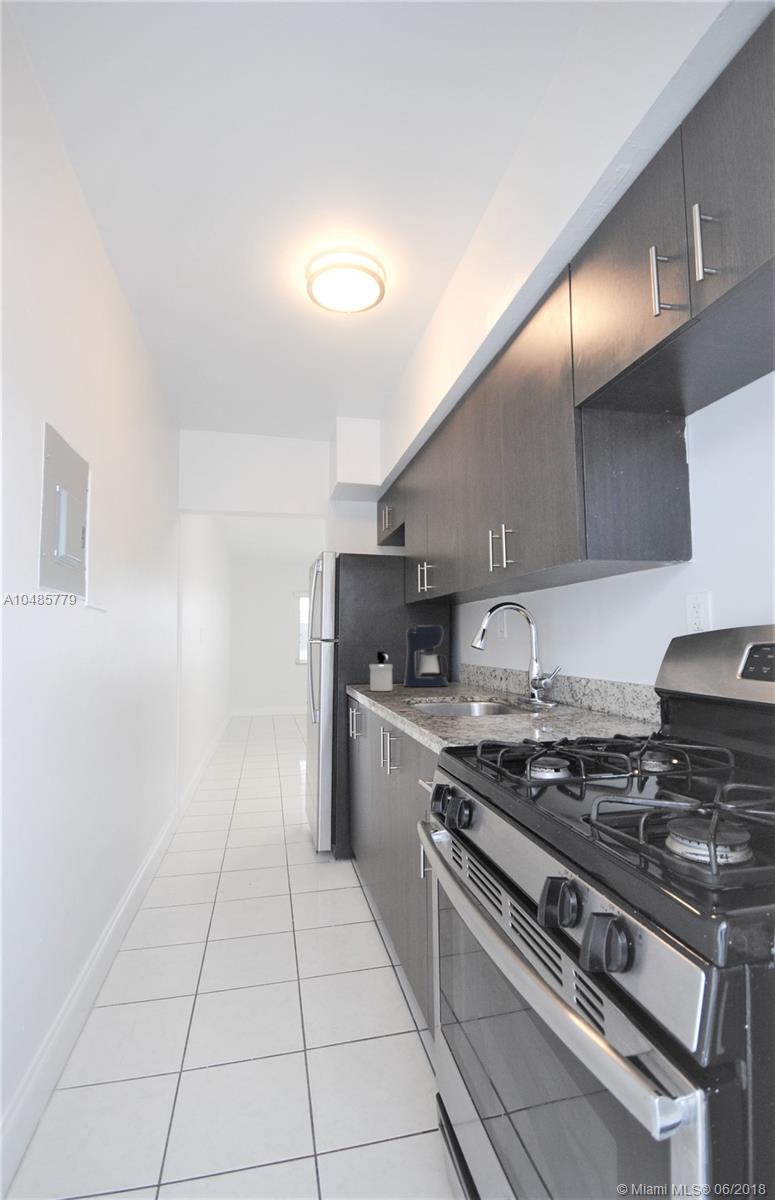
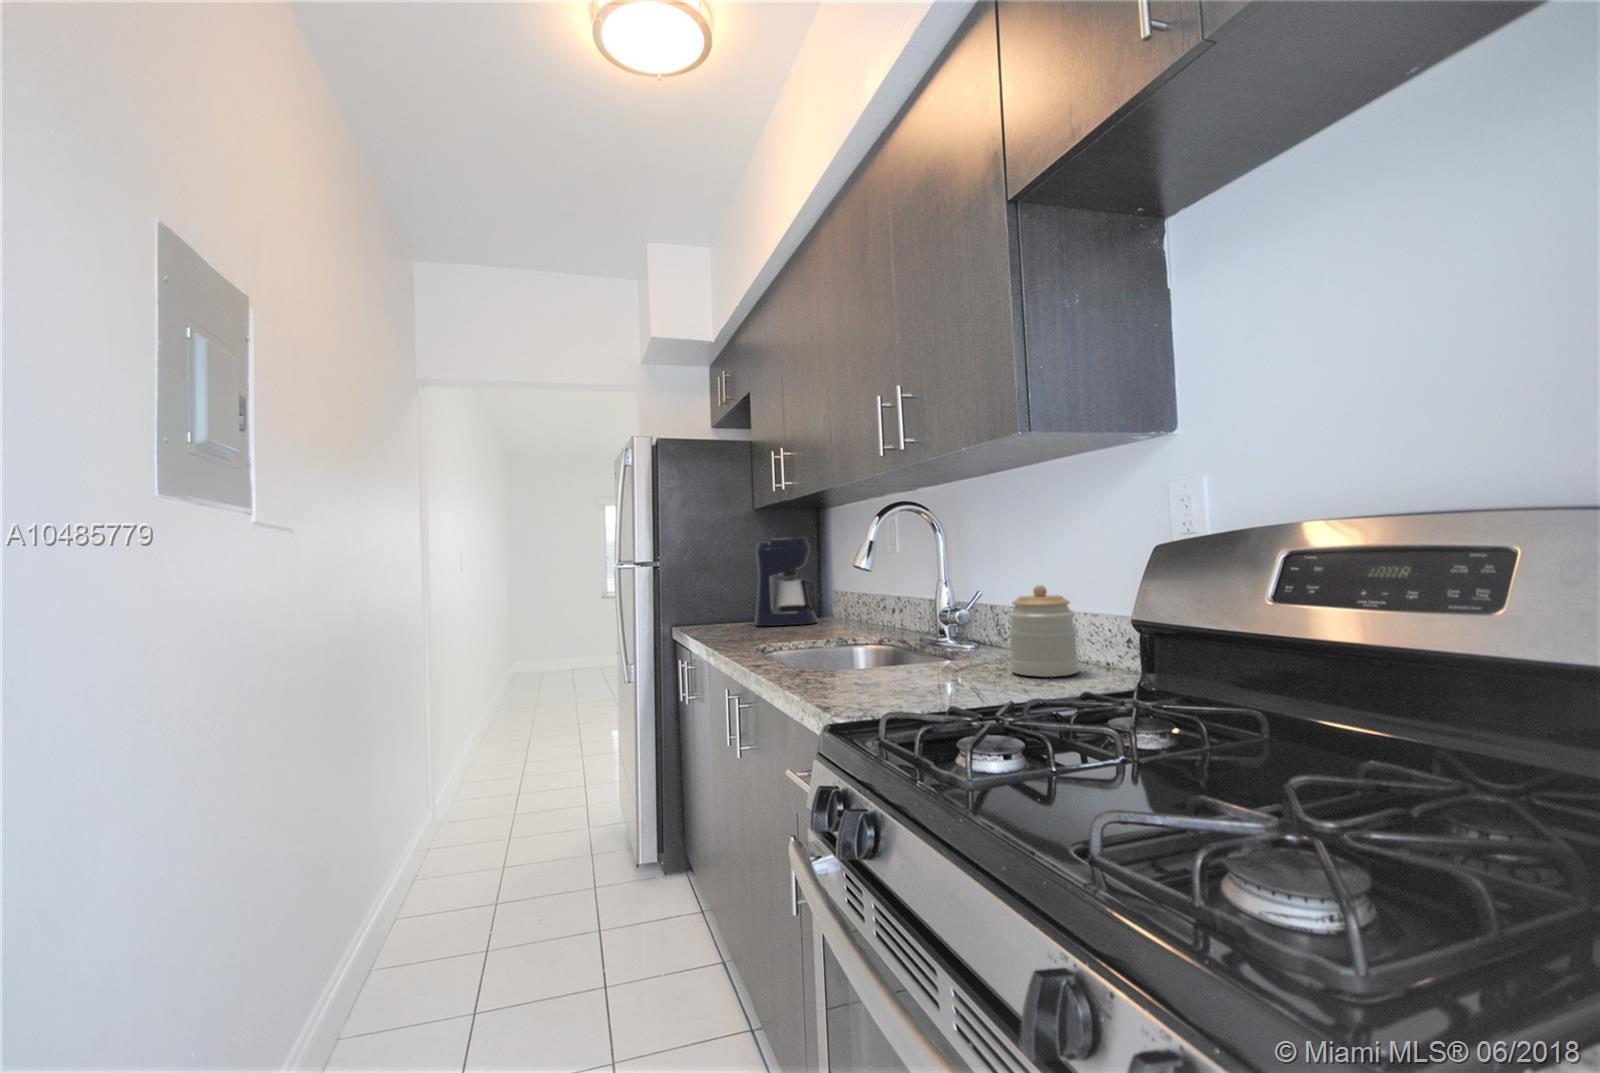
soap dispenser: present [369,651,393,691] -> none [705,578,739,635]
jar: none [574,663,622,726] -> present [1008,585,1078,677]

